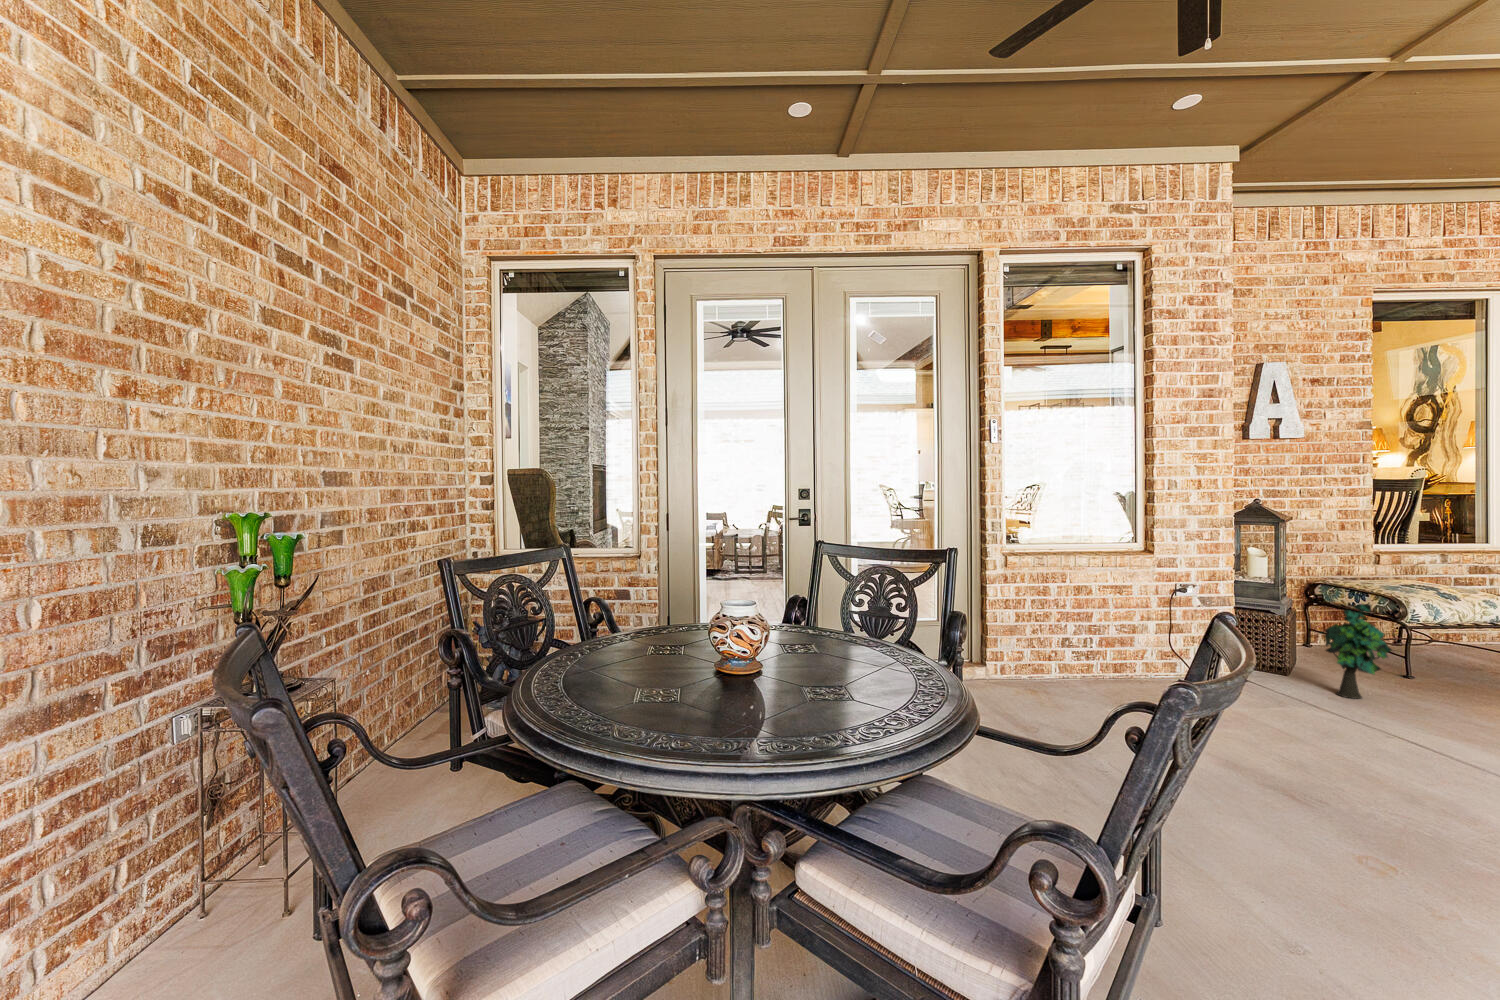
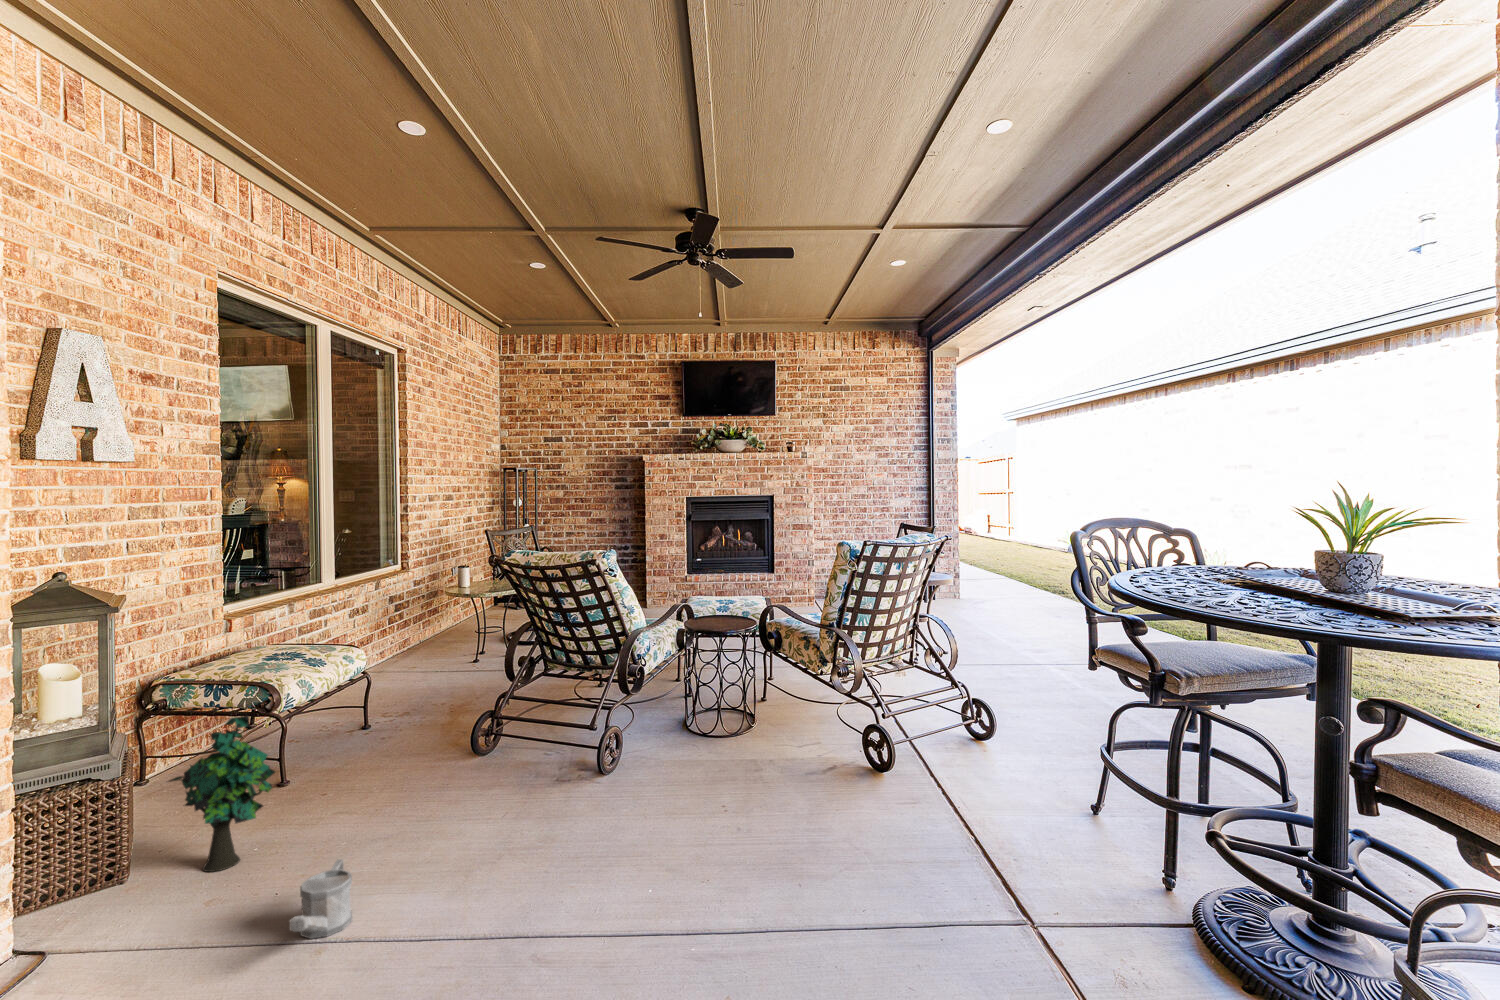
watering can: none [1379,709,1437,750] -> present [289,859,352,939]

